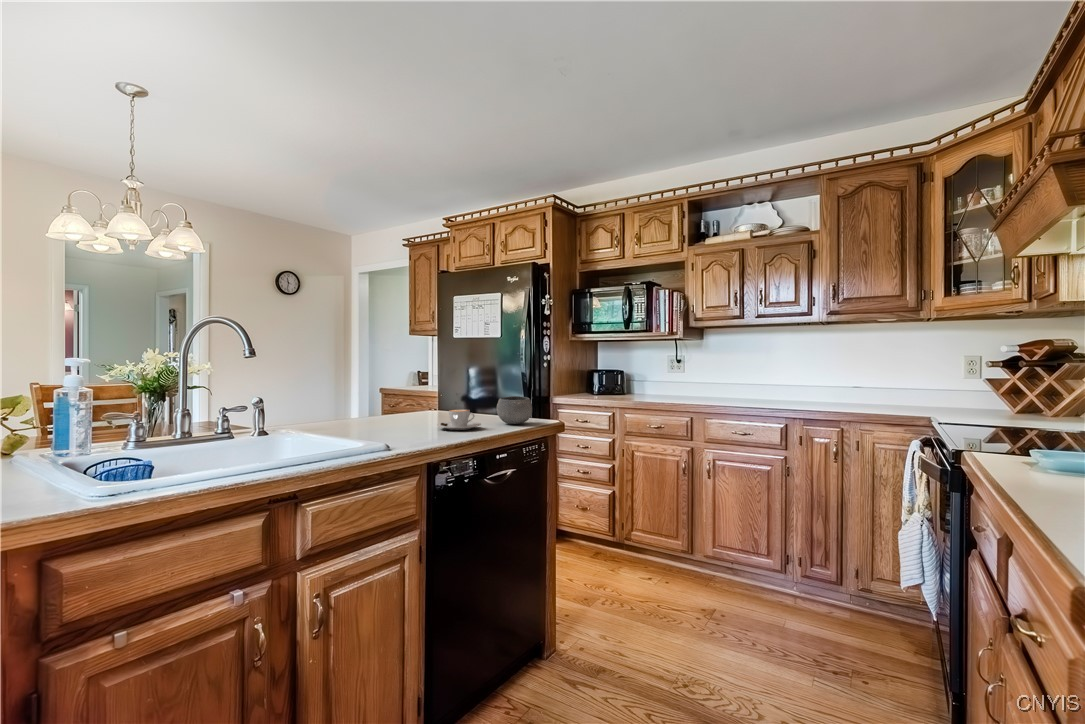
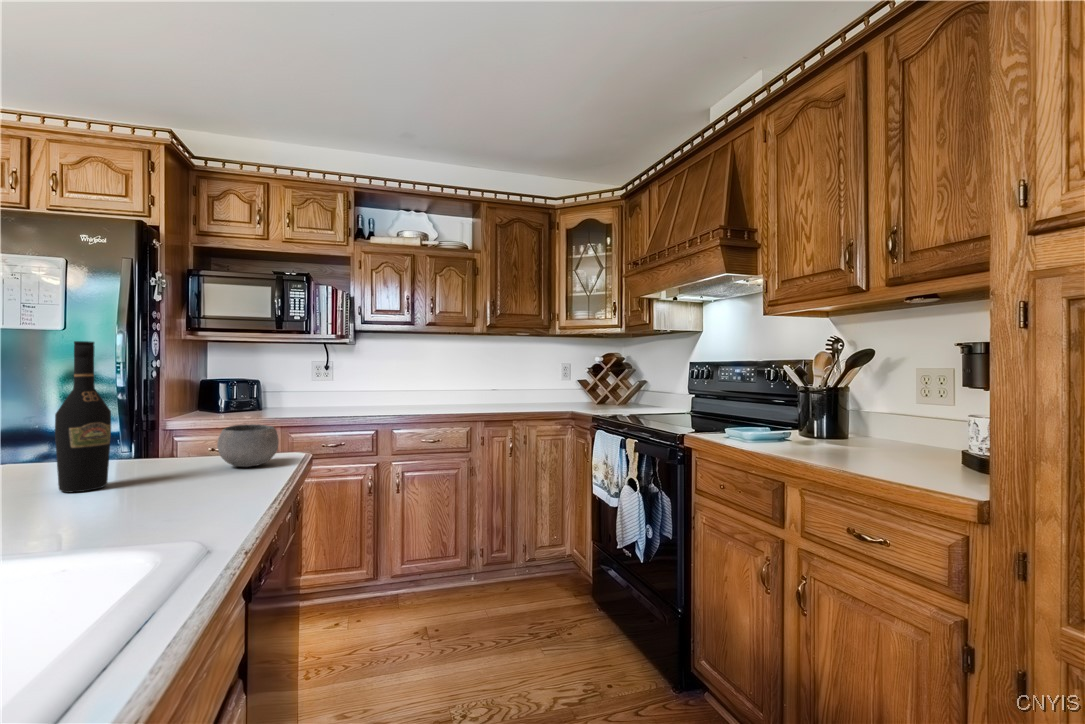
wine bottle: none [419,343,442,424] -> present [55,341,111,492]
coffee cup: present [437,410,481,430] -> none [141,454,230,492]

